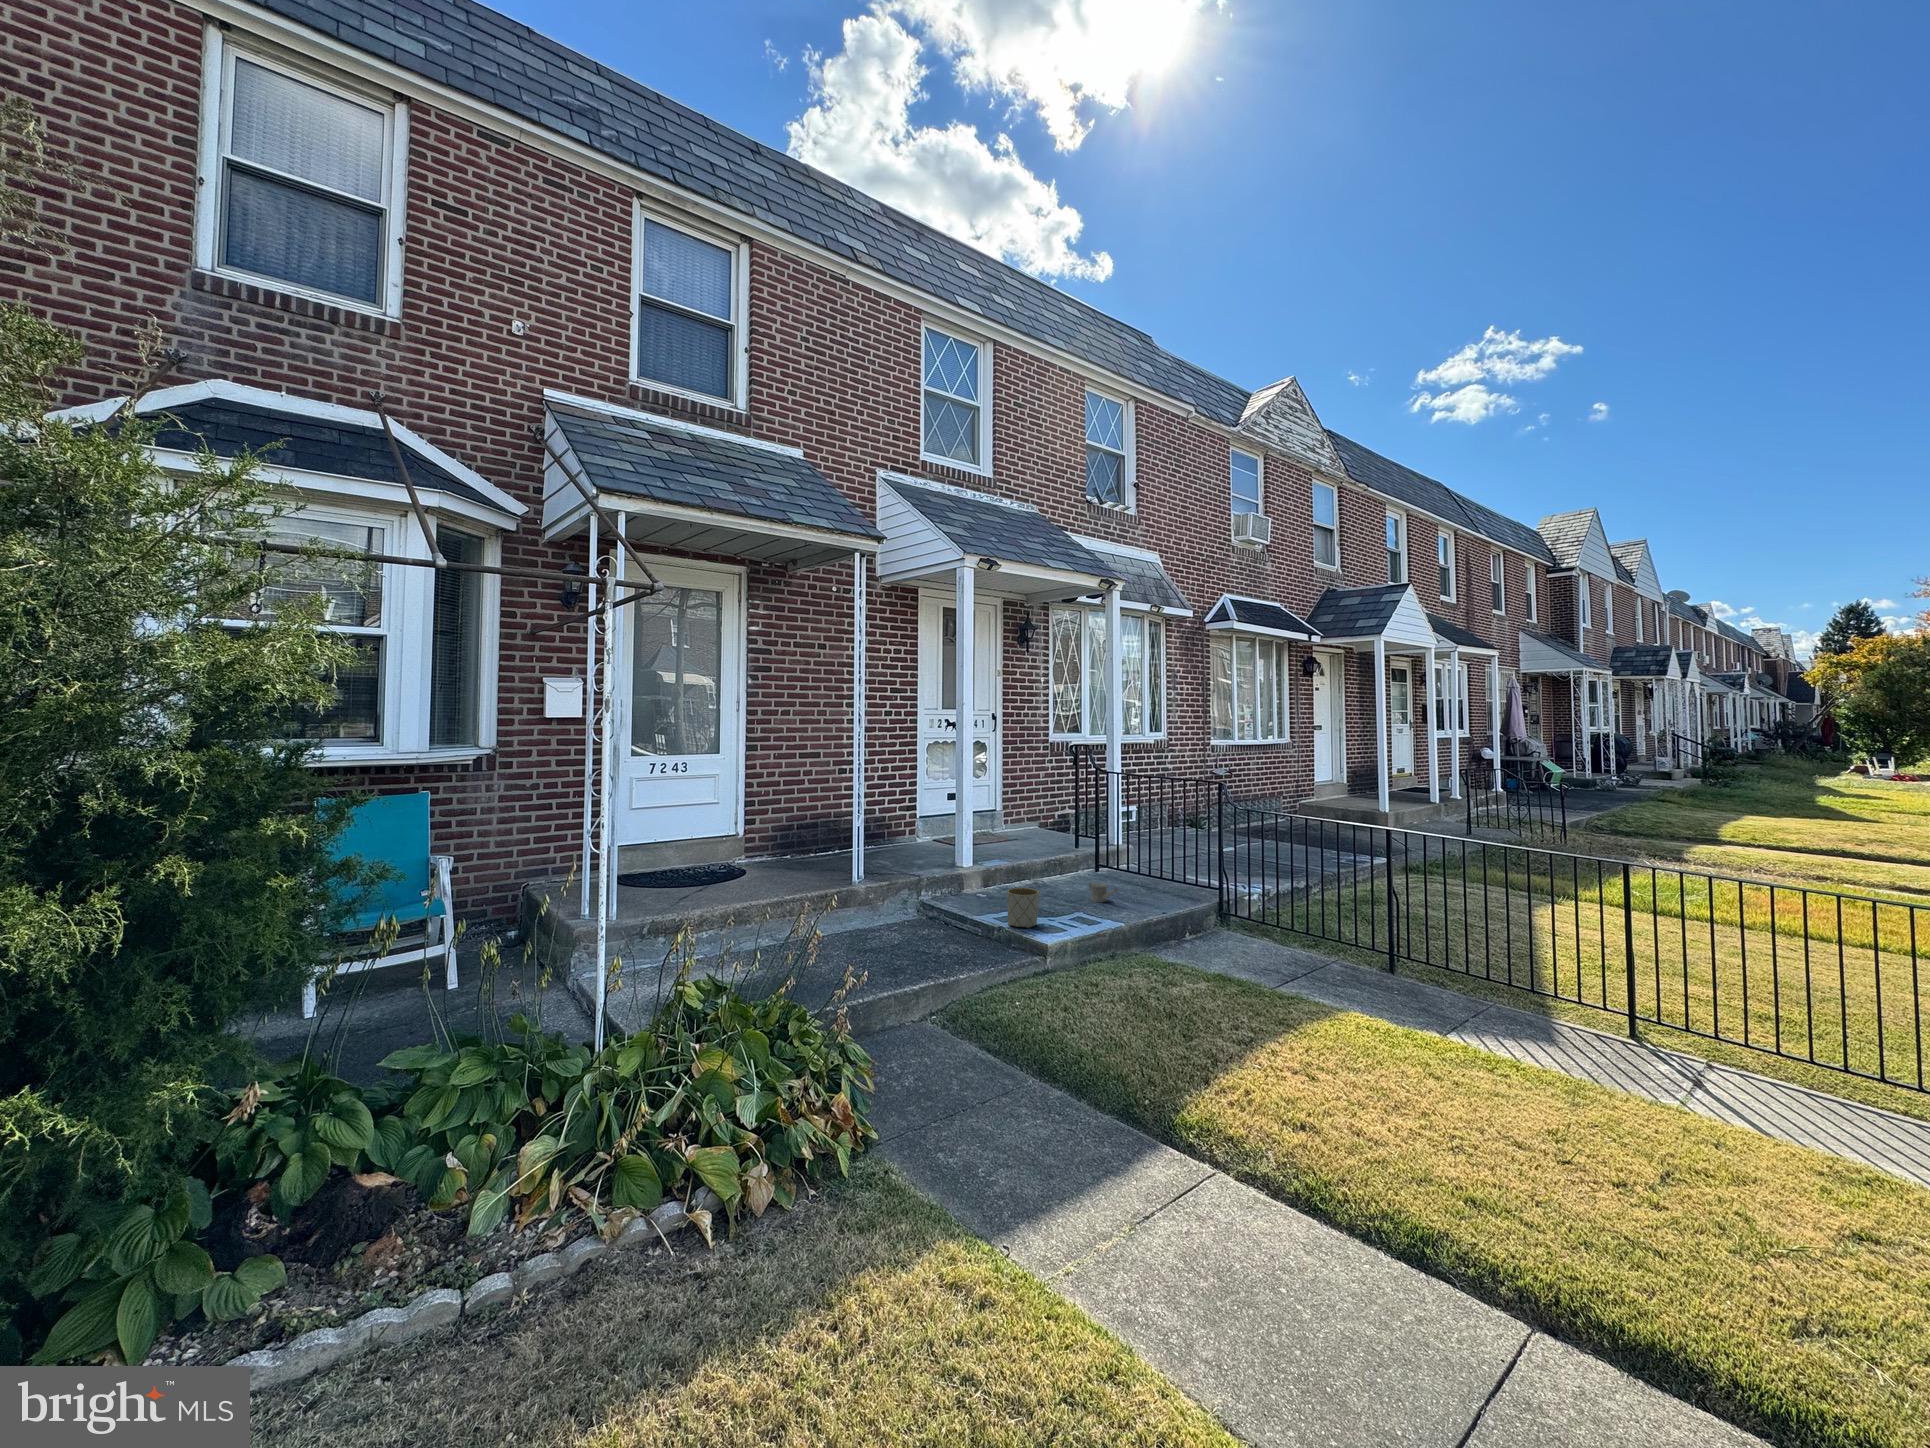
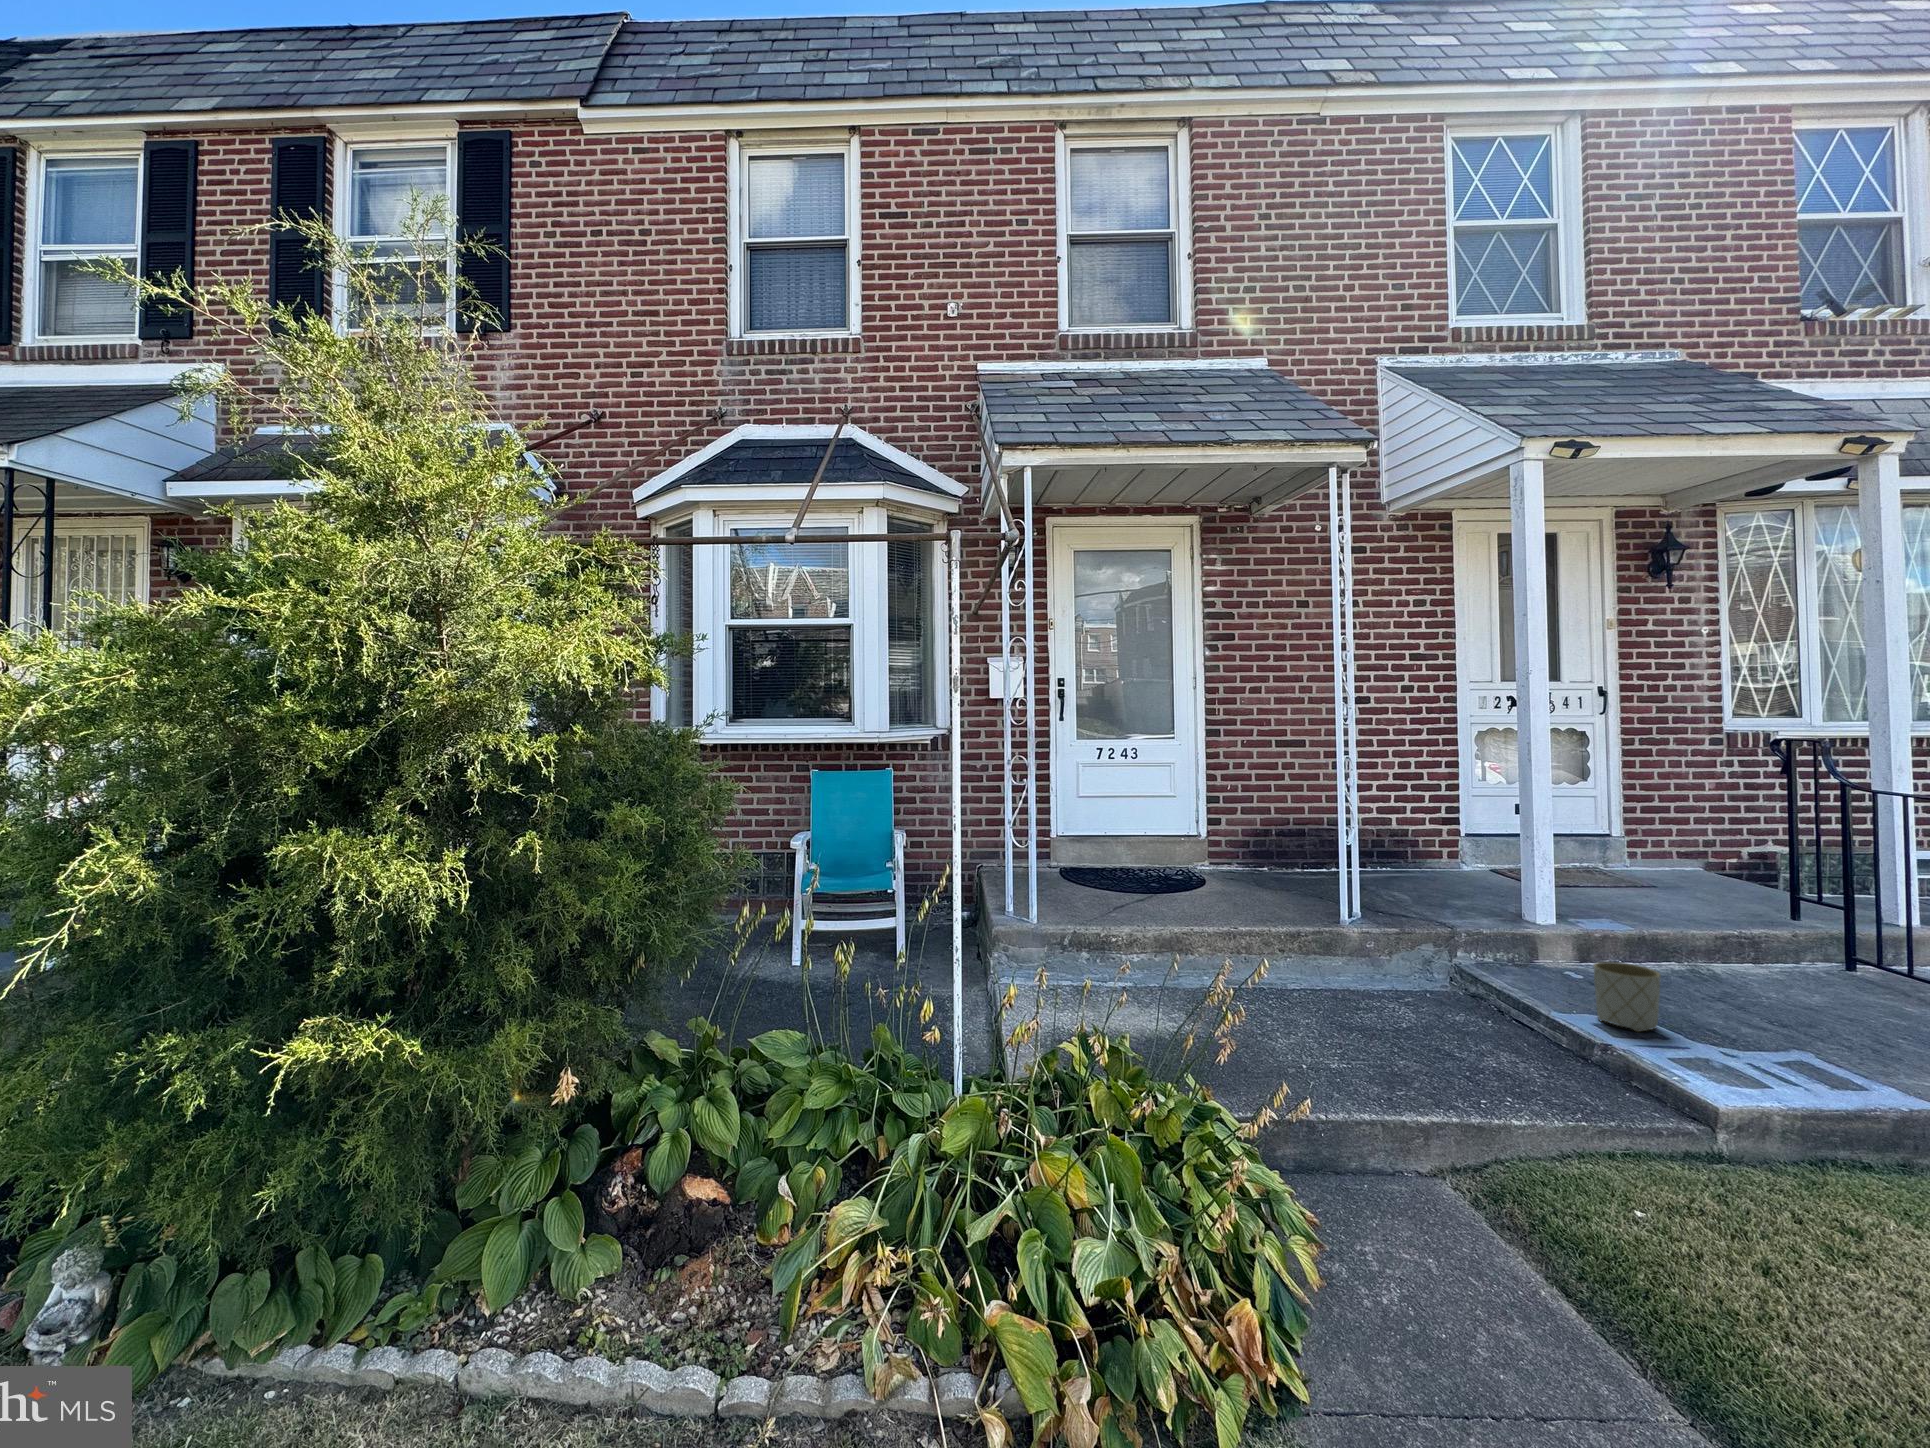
watering can: present [1089,882,1118,903] -> none [1796,975,1867,1017]

